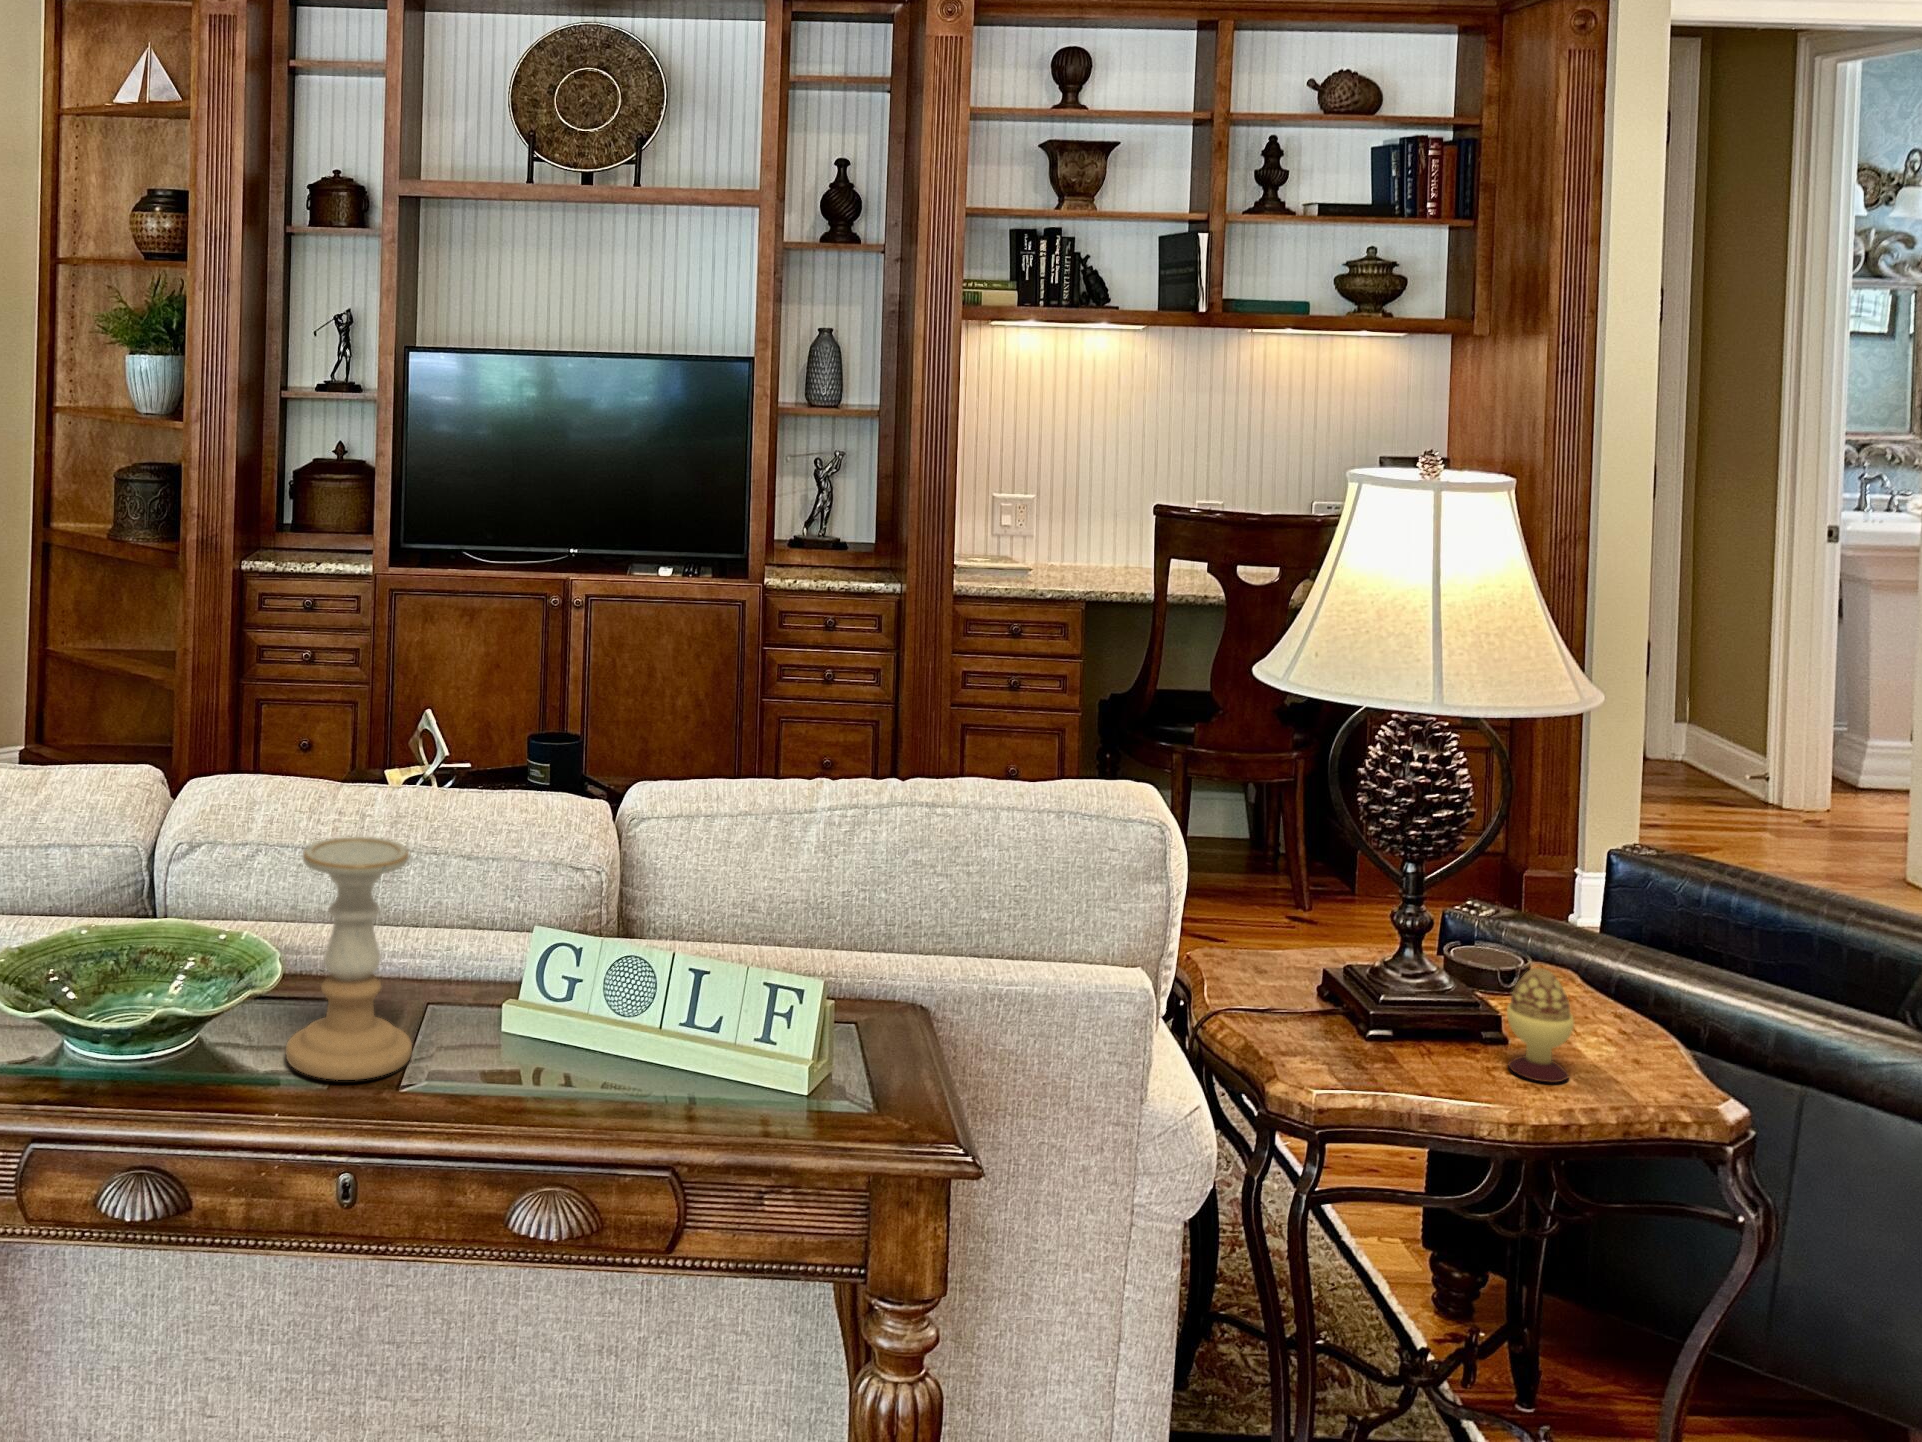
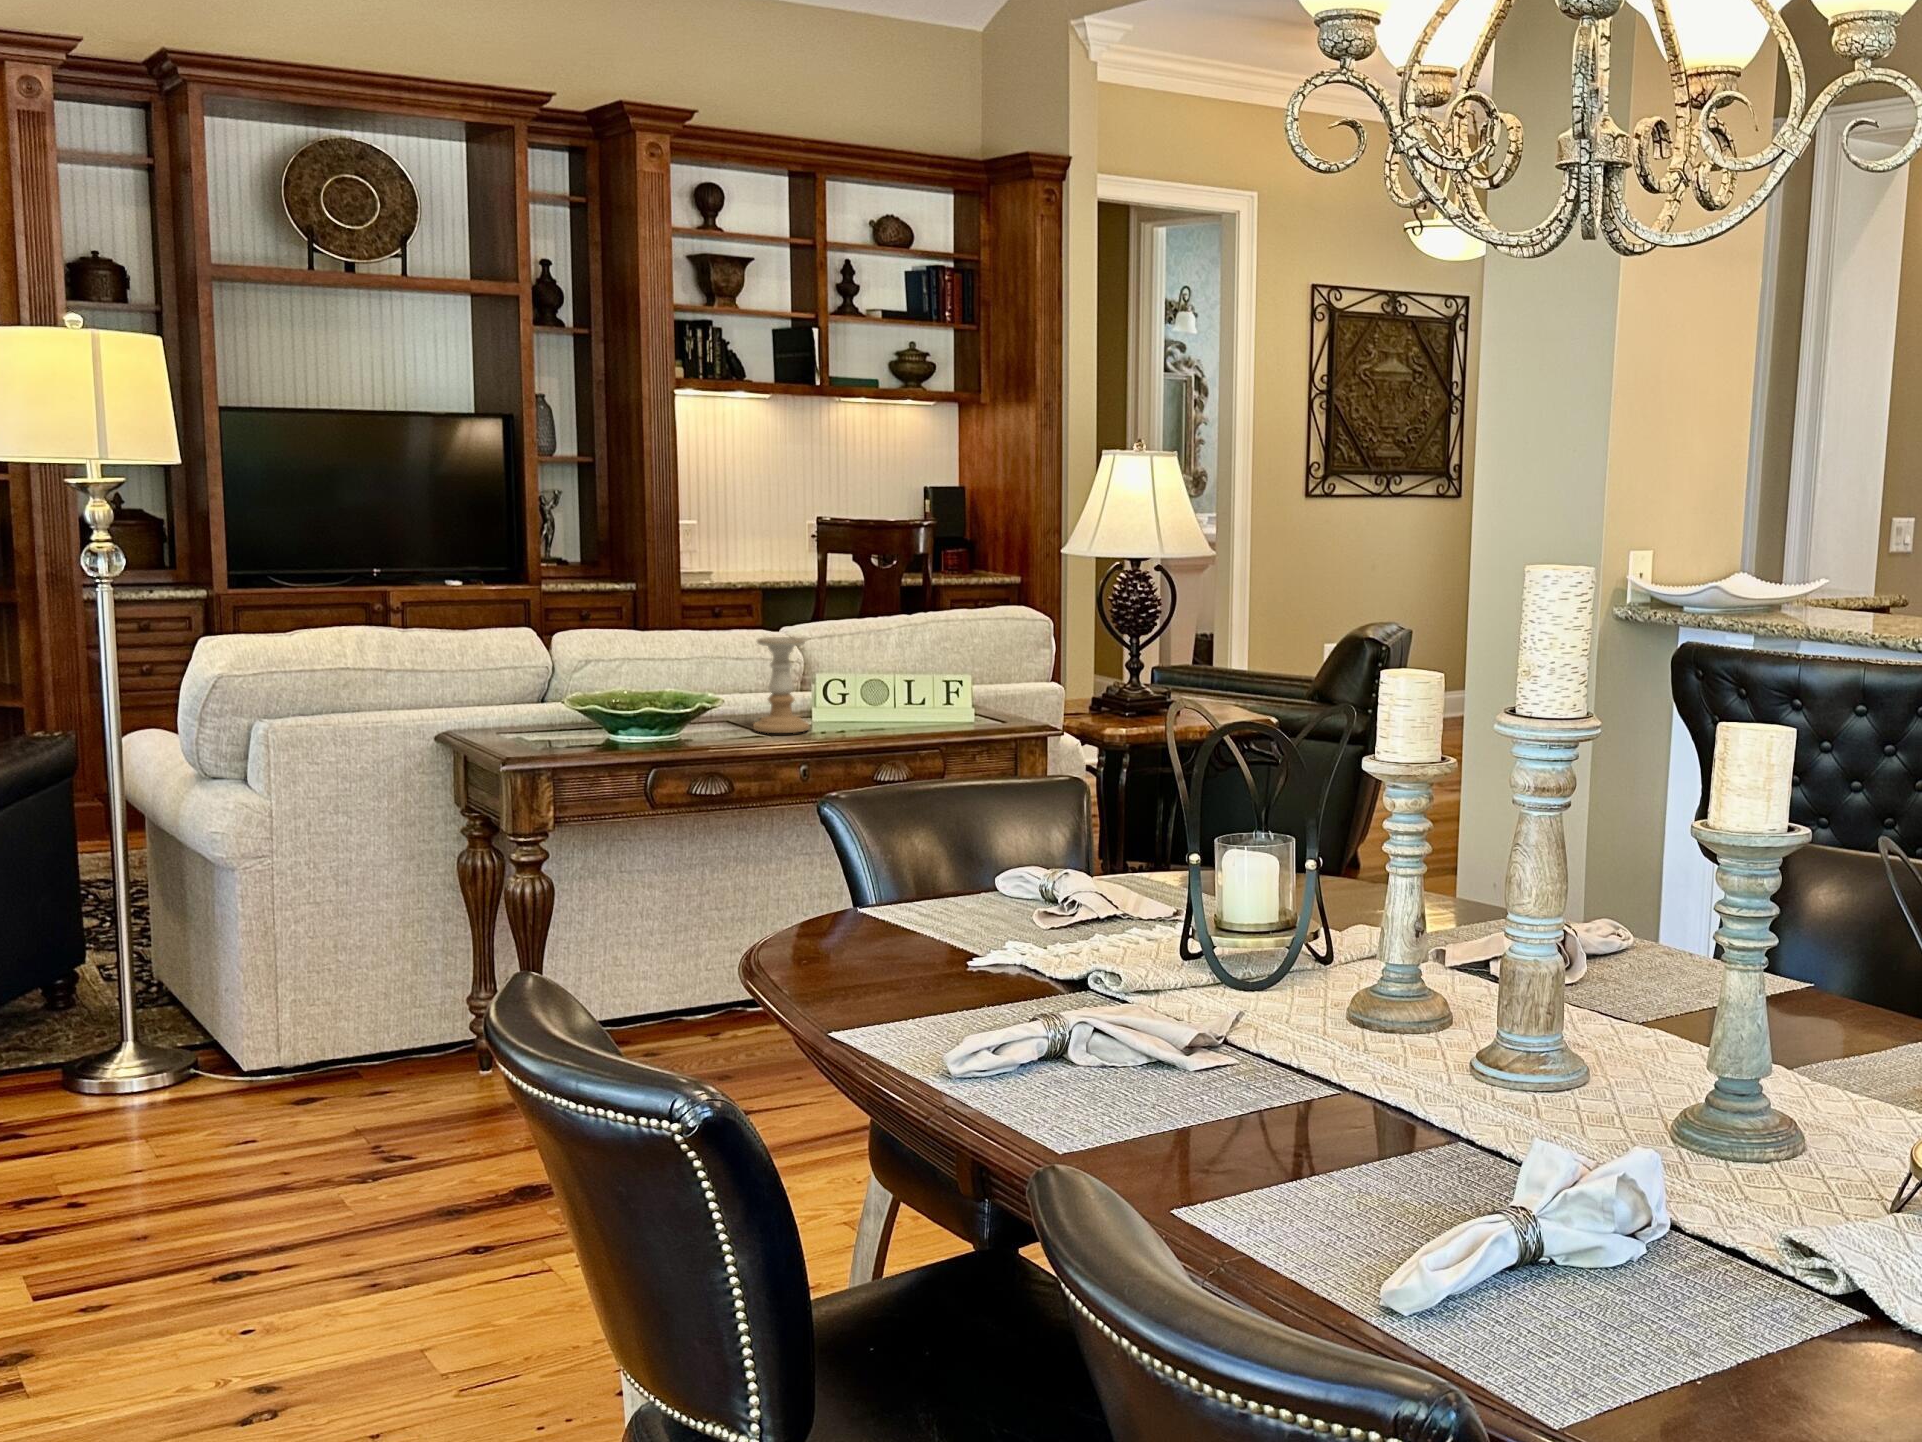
decorative egg: present [1507,968,1574,1083] -> none [1154,675,1178,719]

